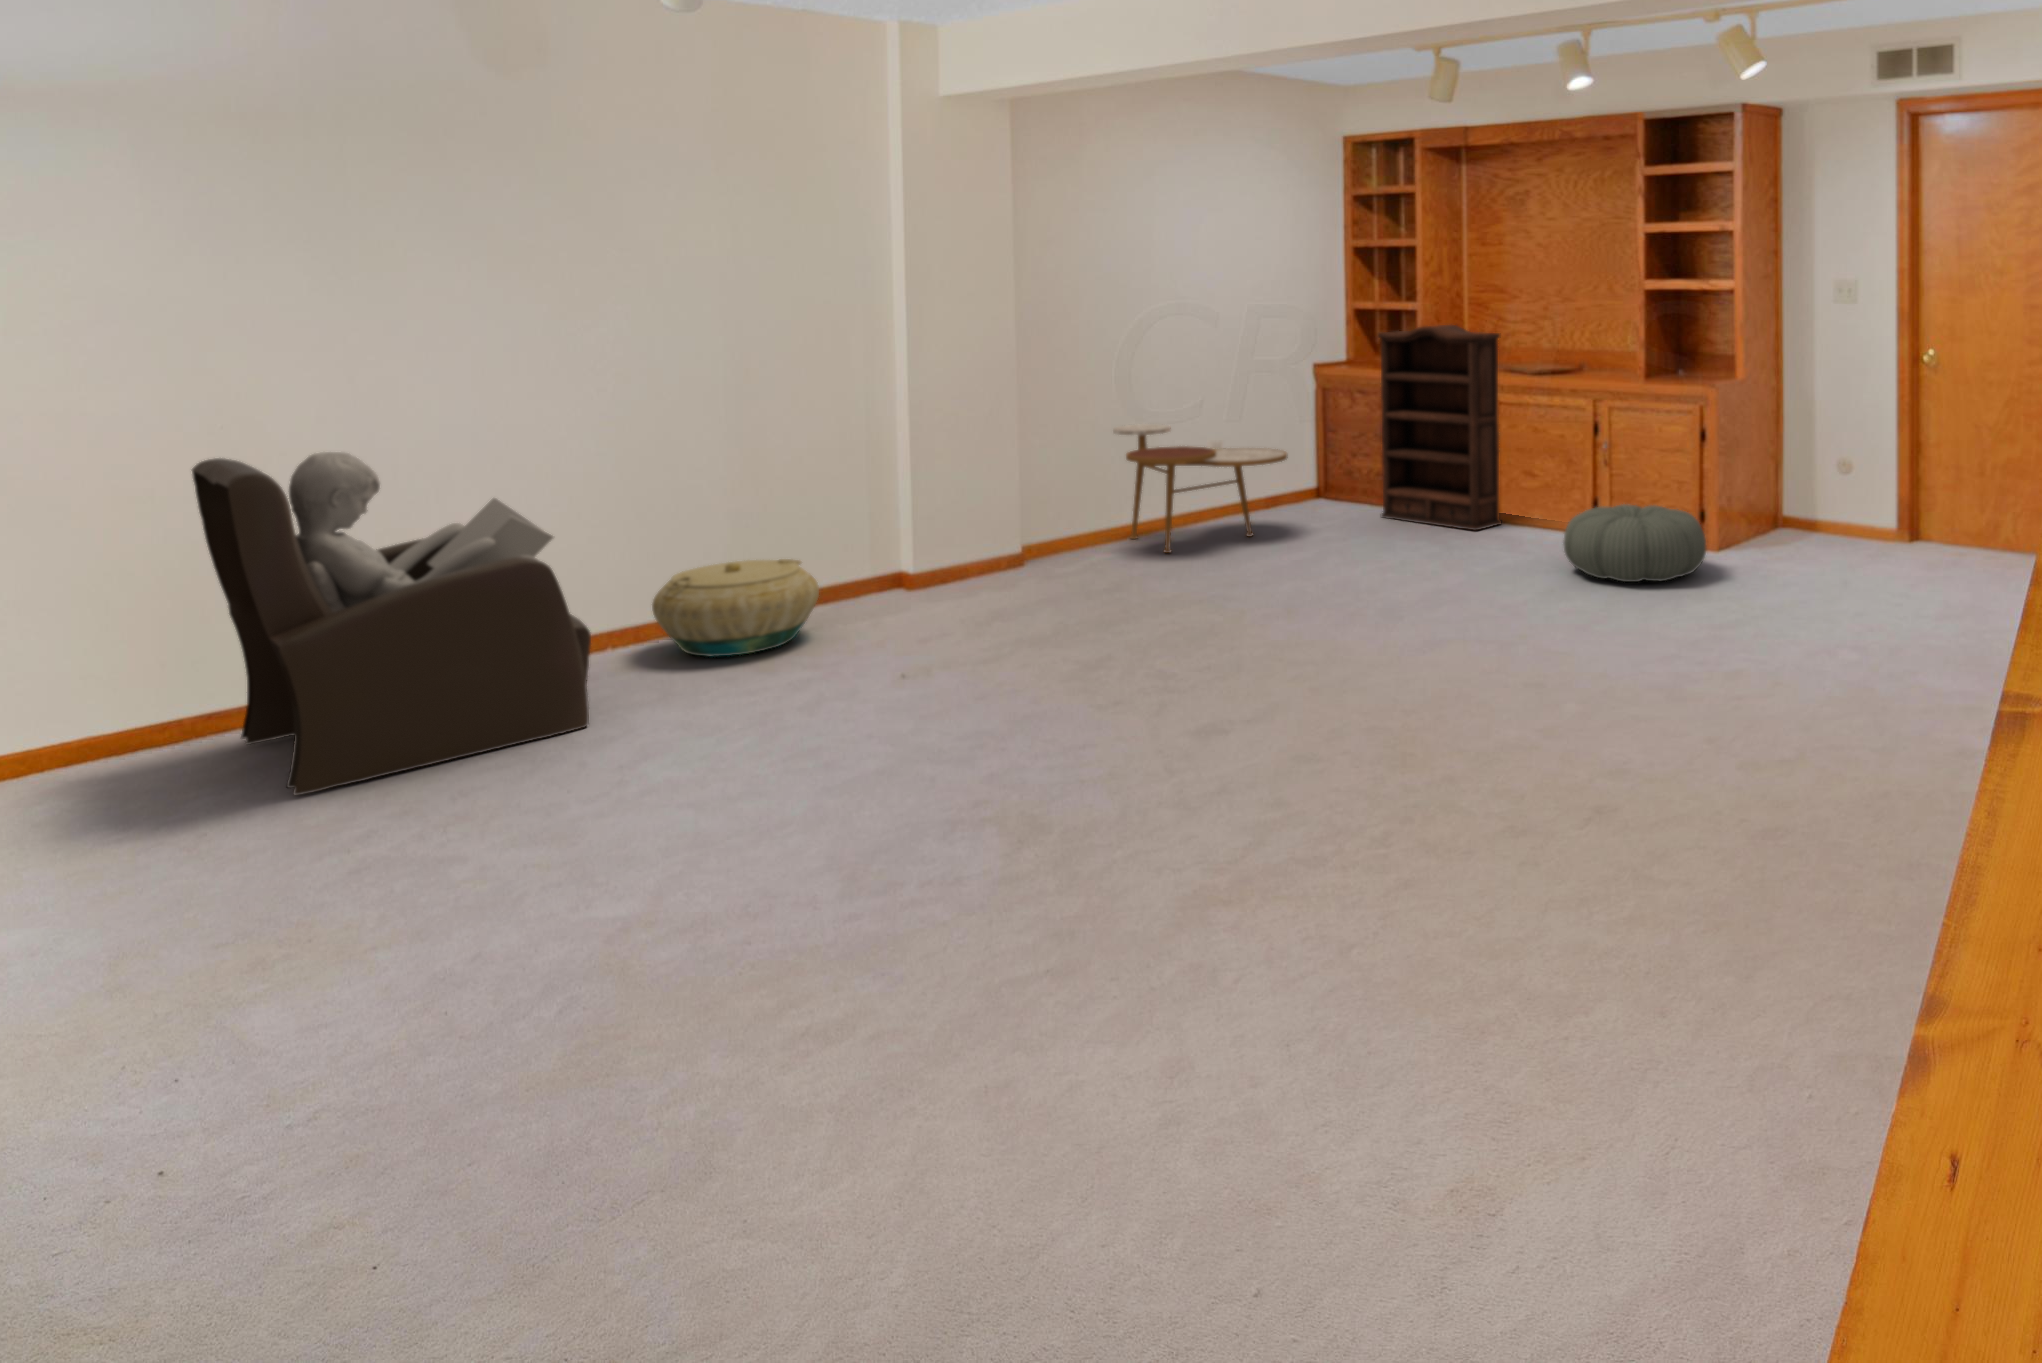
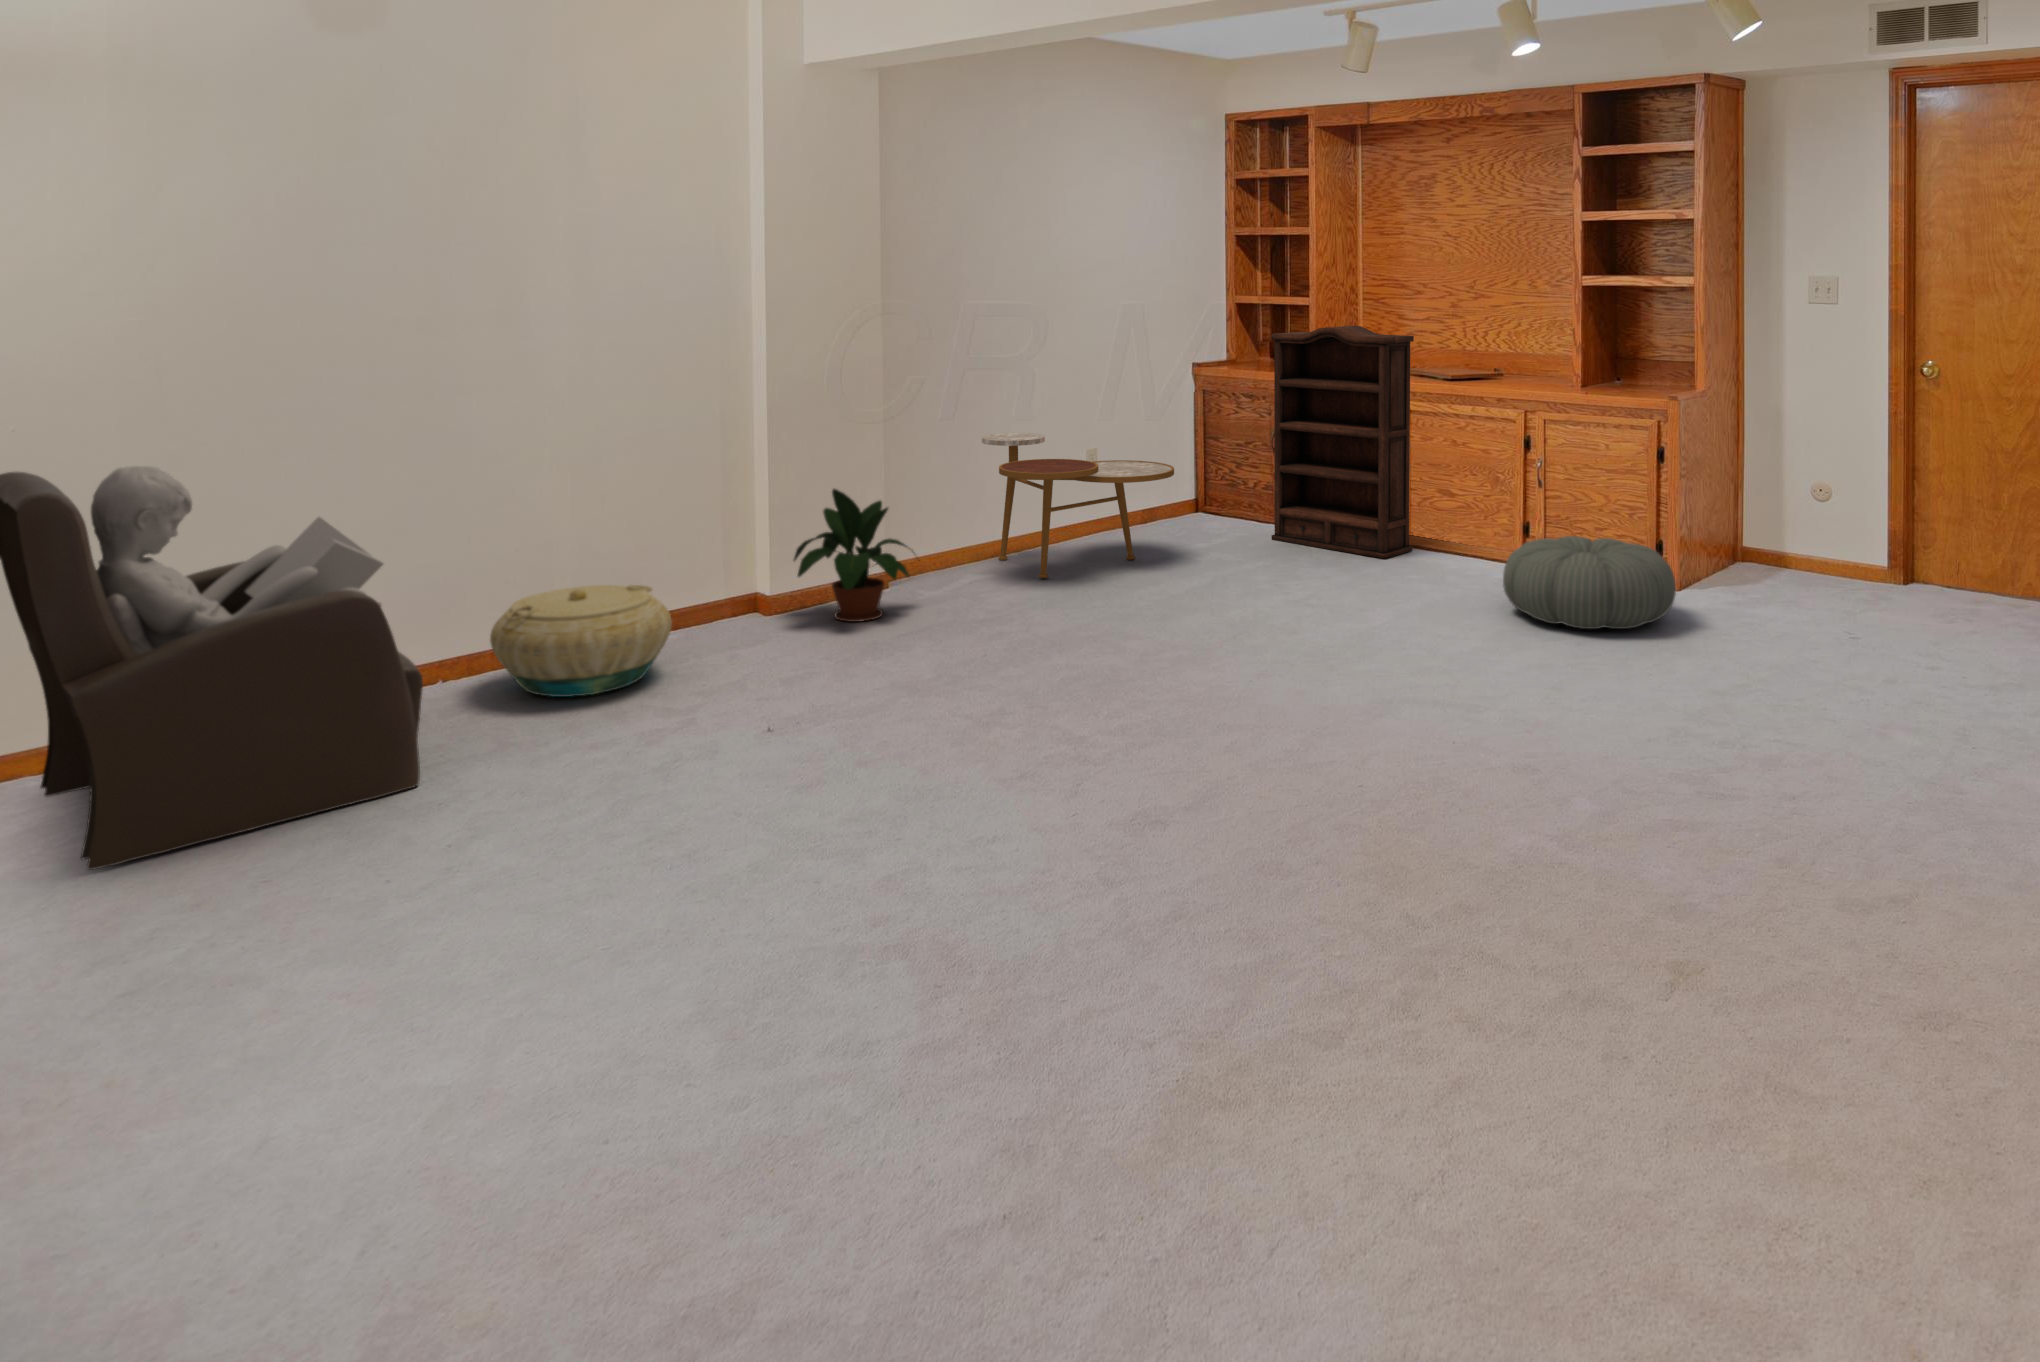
potted plant: none [934,473,1051,592] -> present [794,489,917,622]

